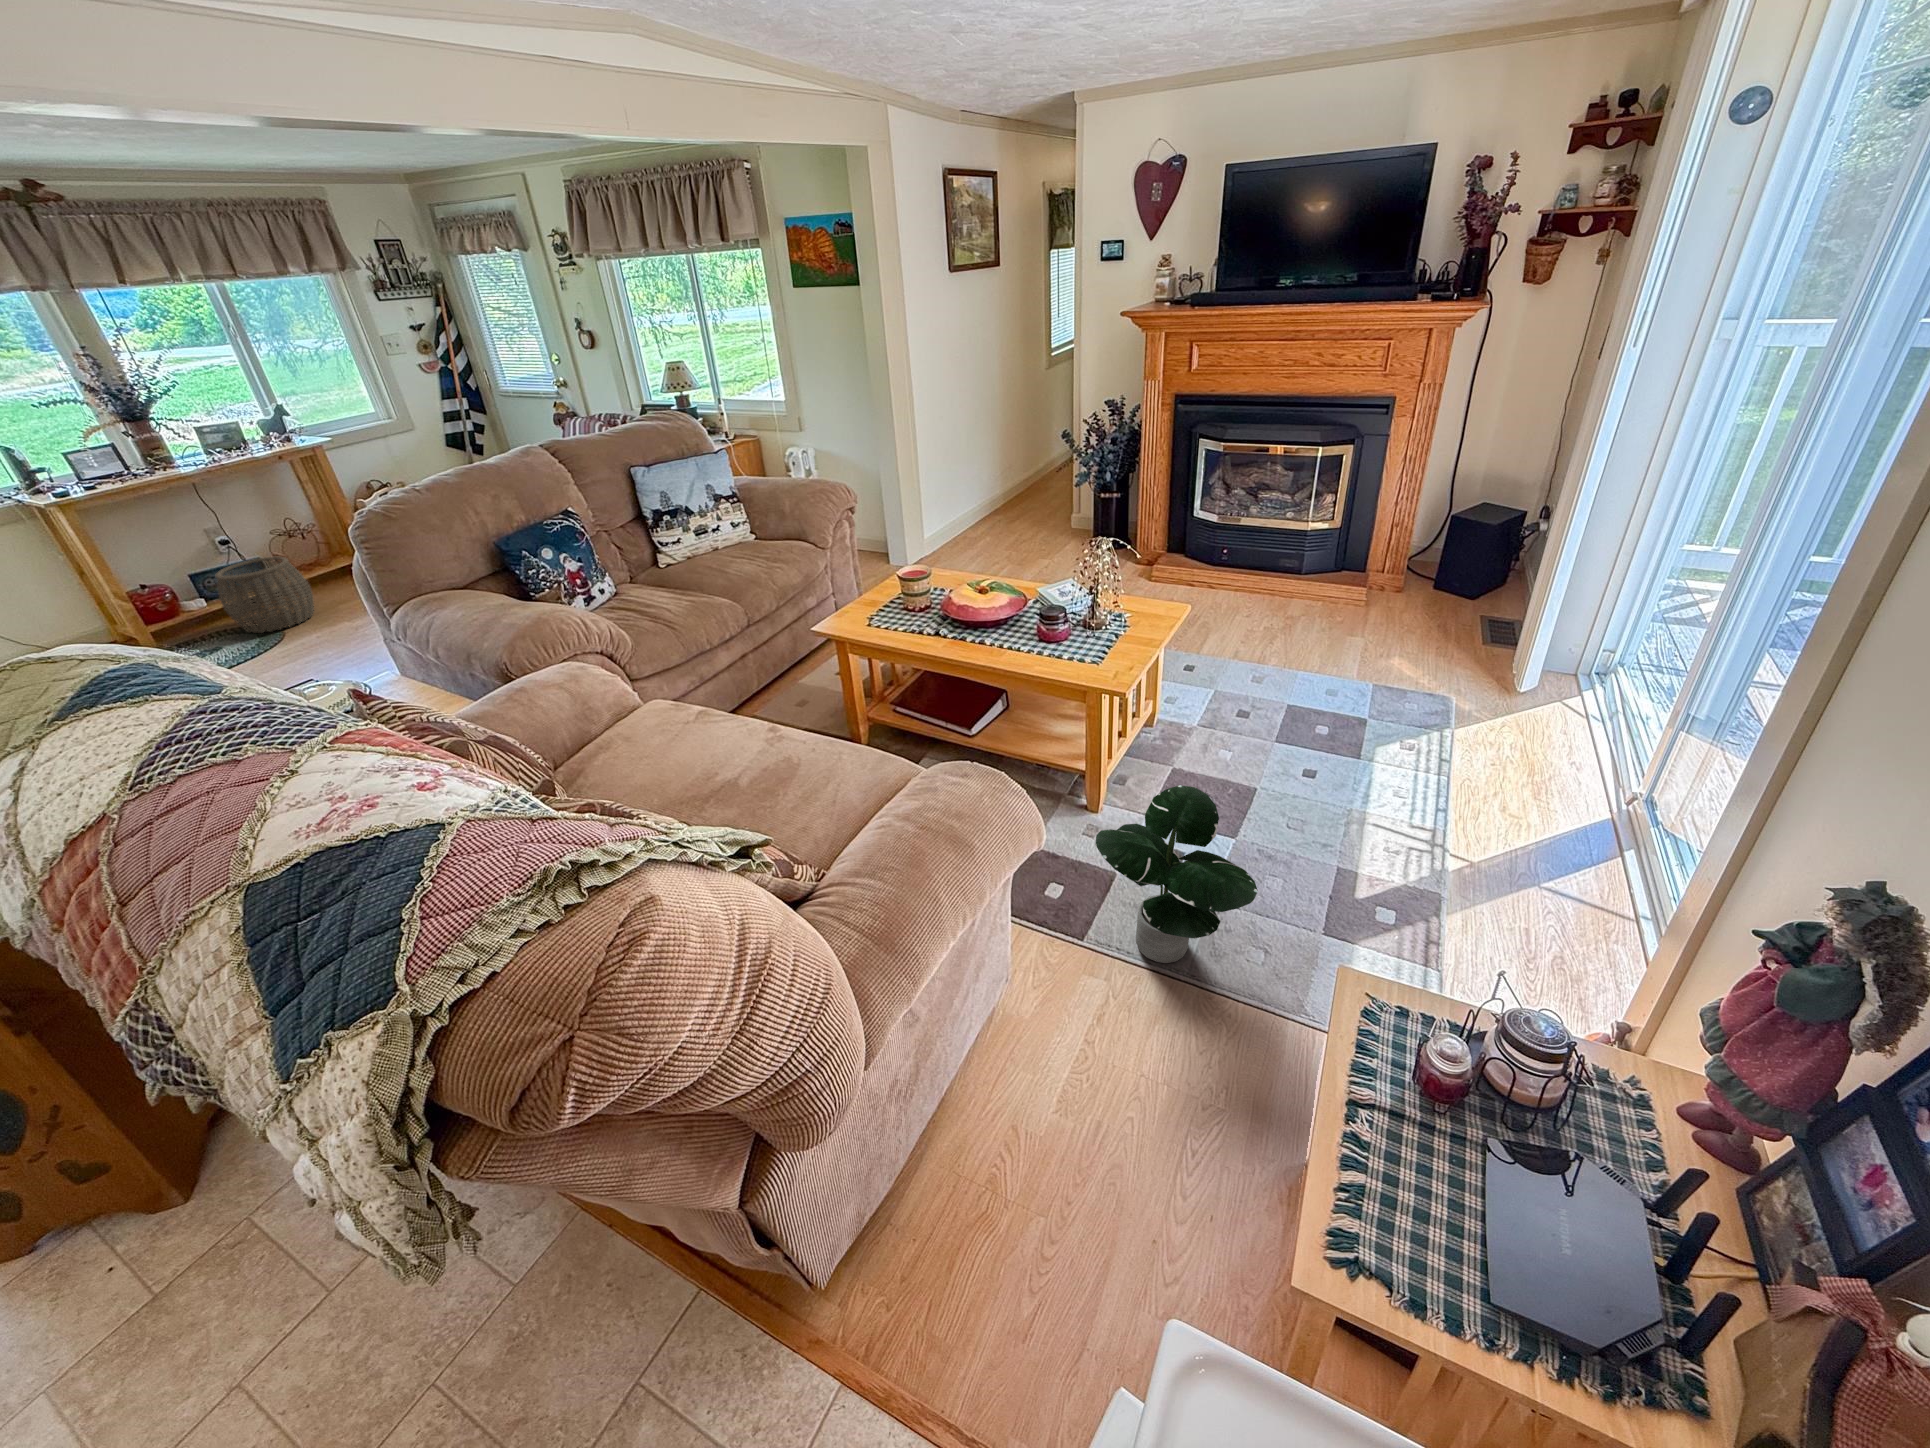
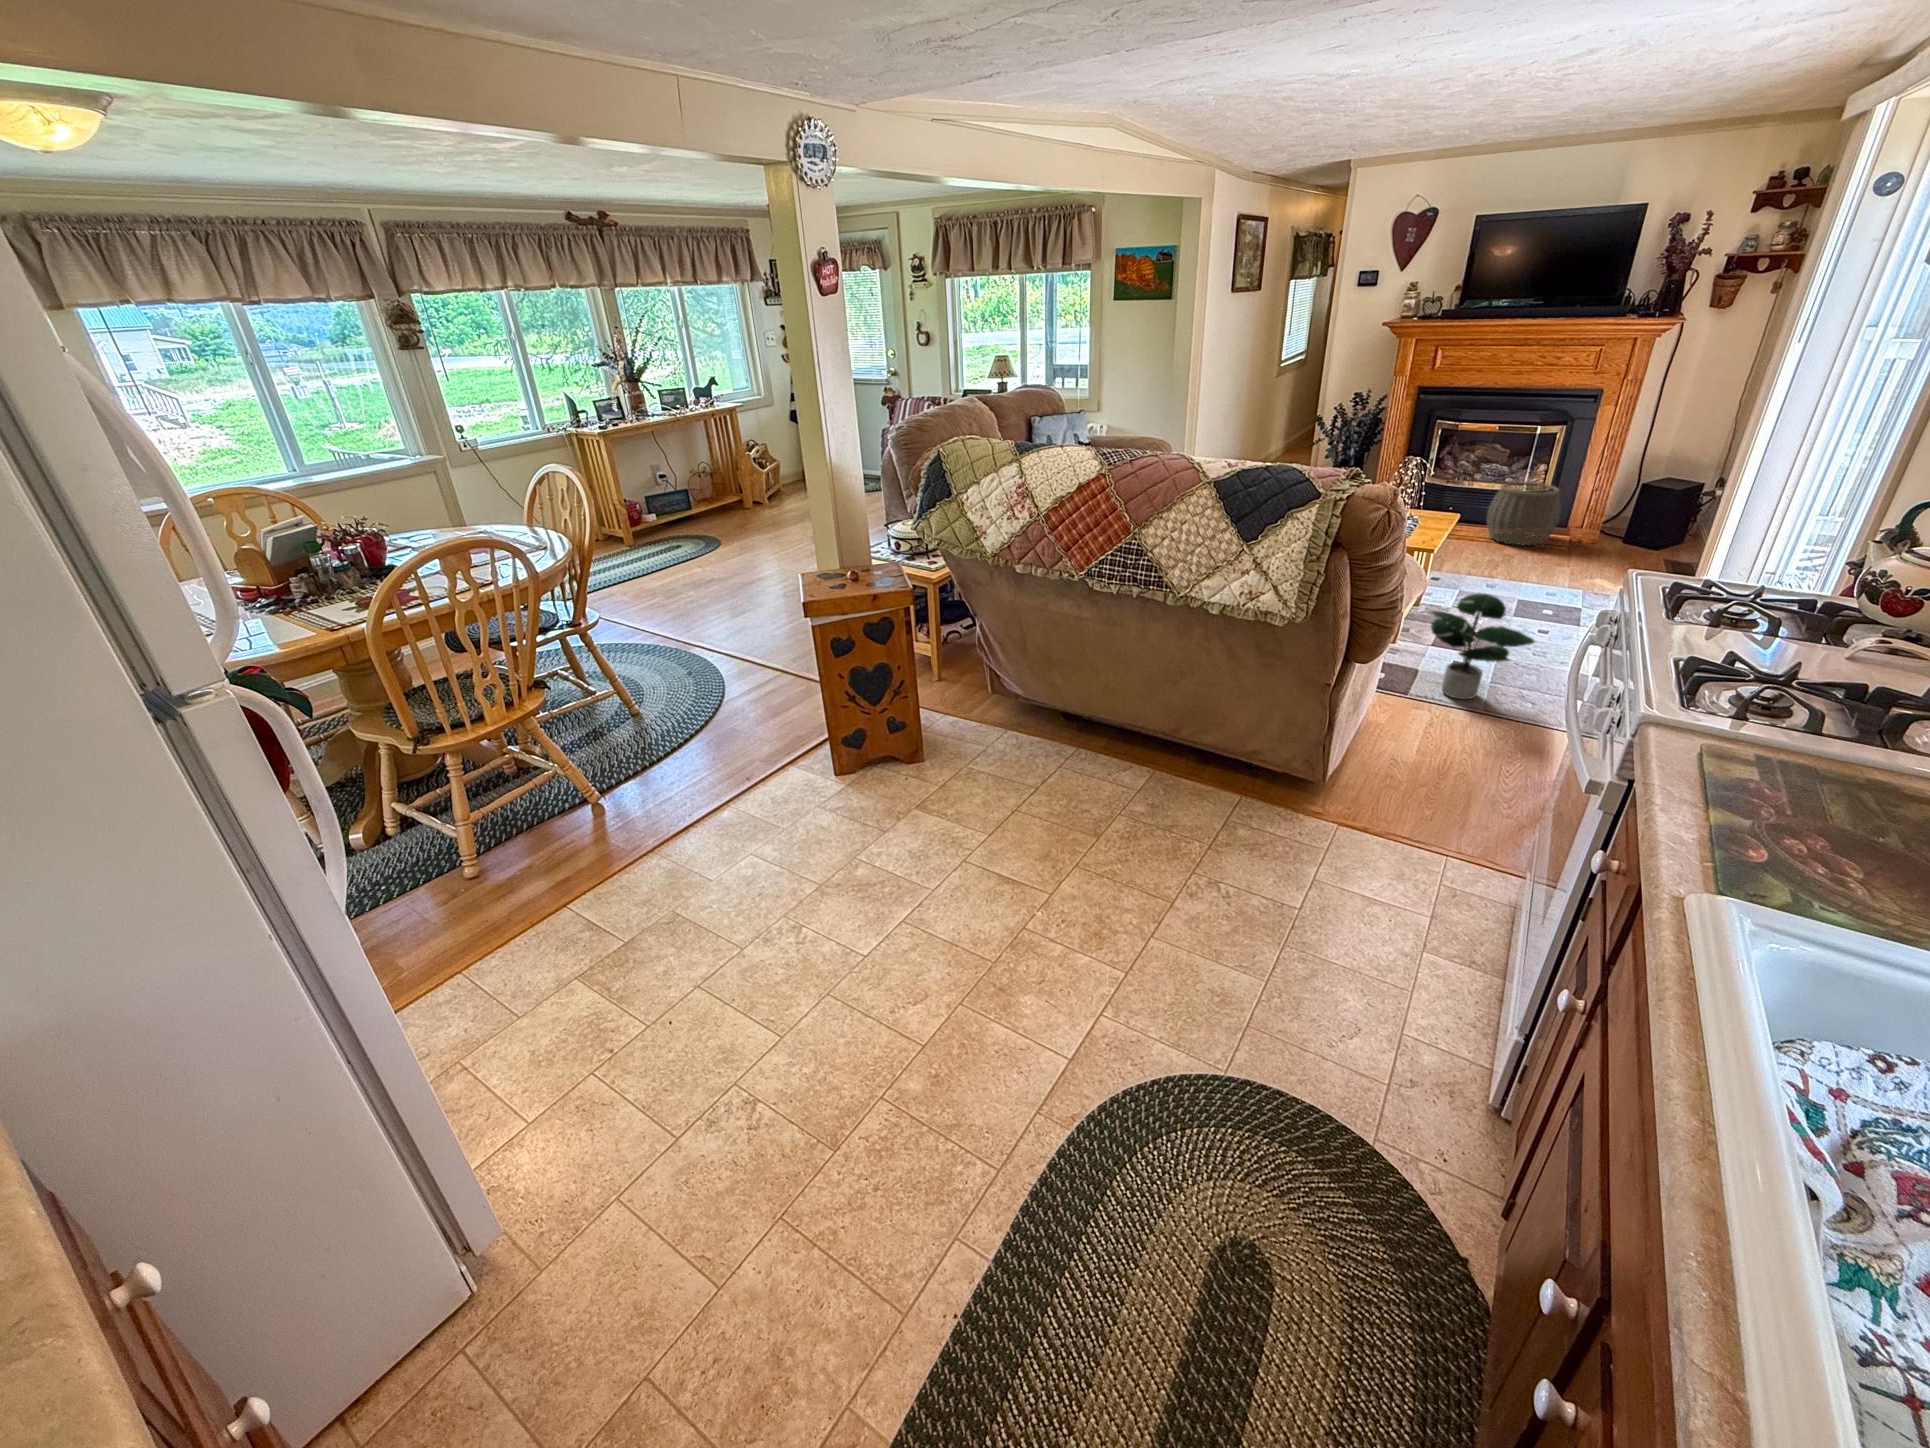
woven basket: present [215,556,314,633] -> present [1487,482,1561,545]

